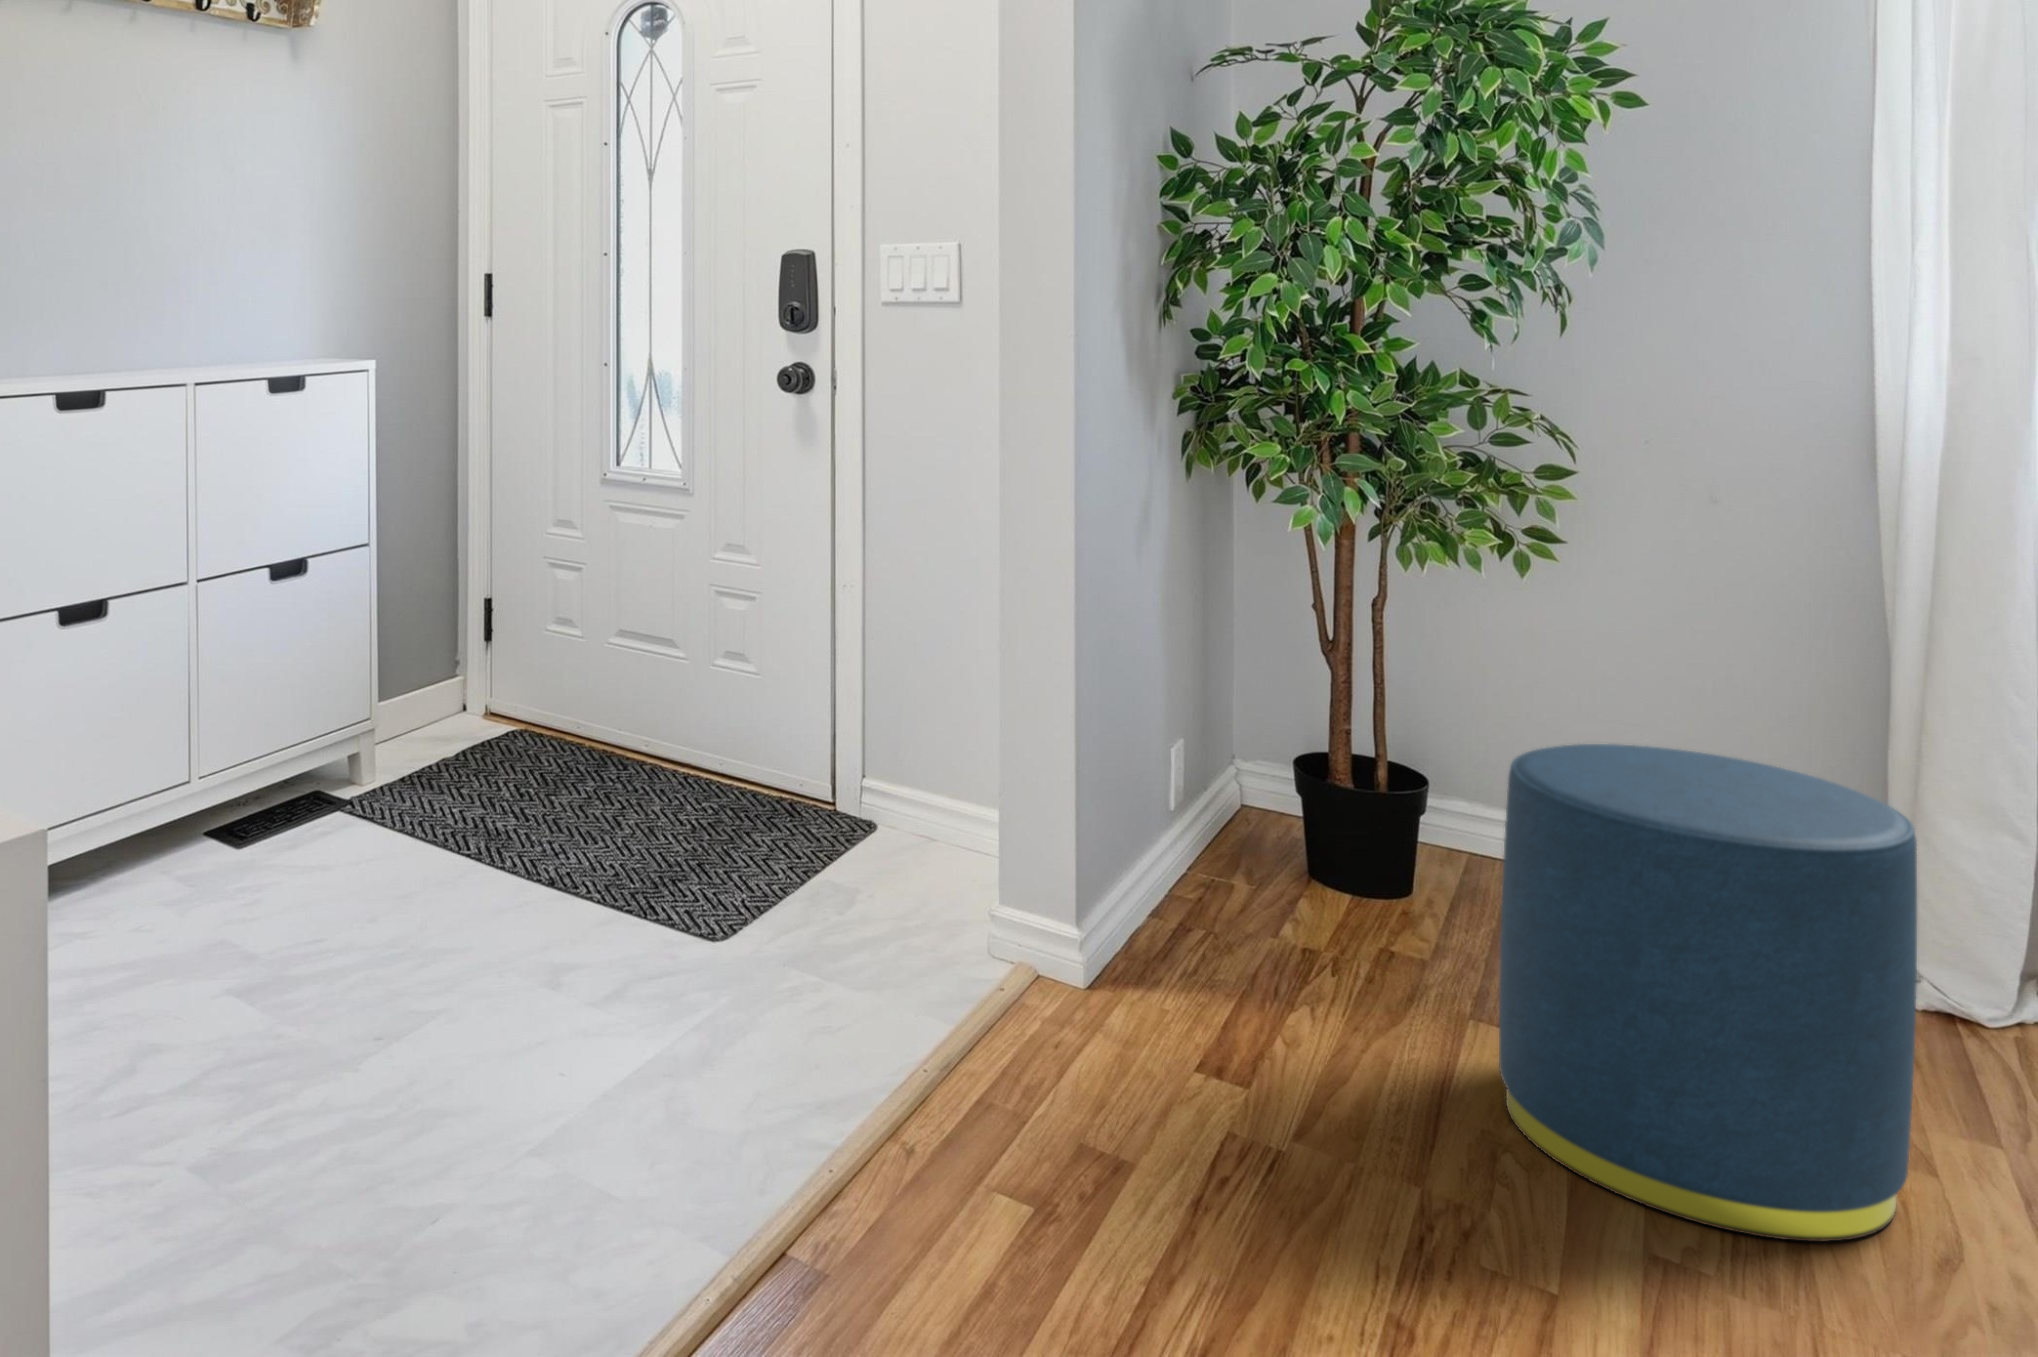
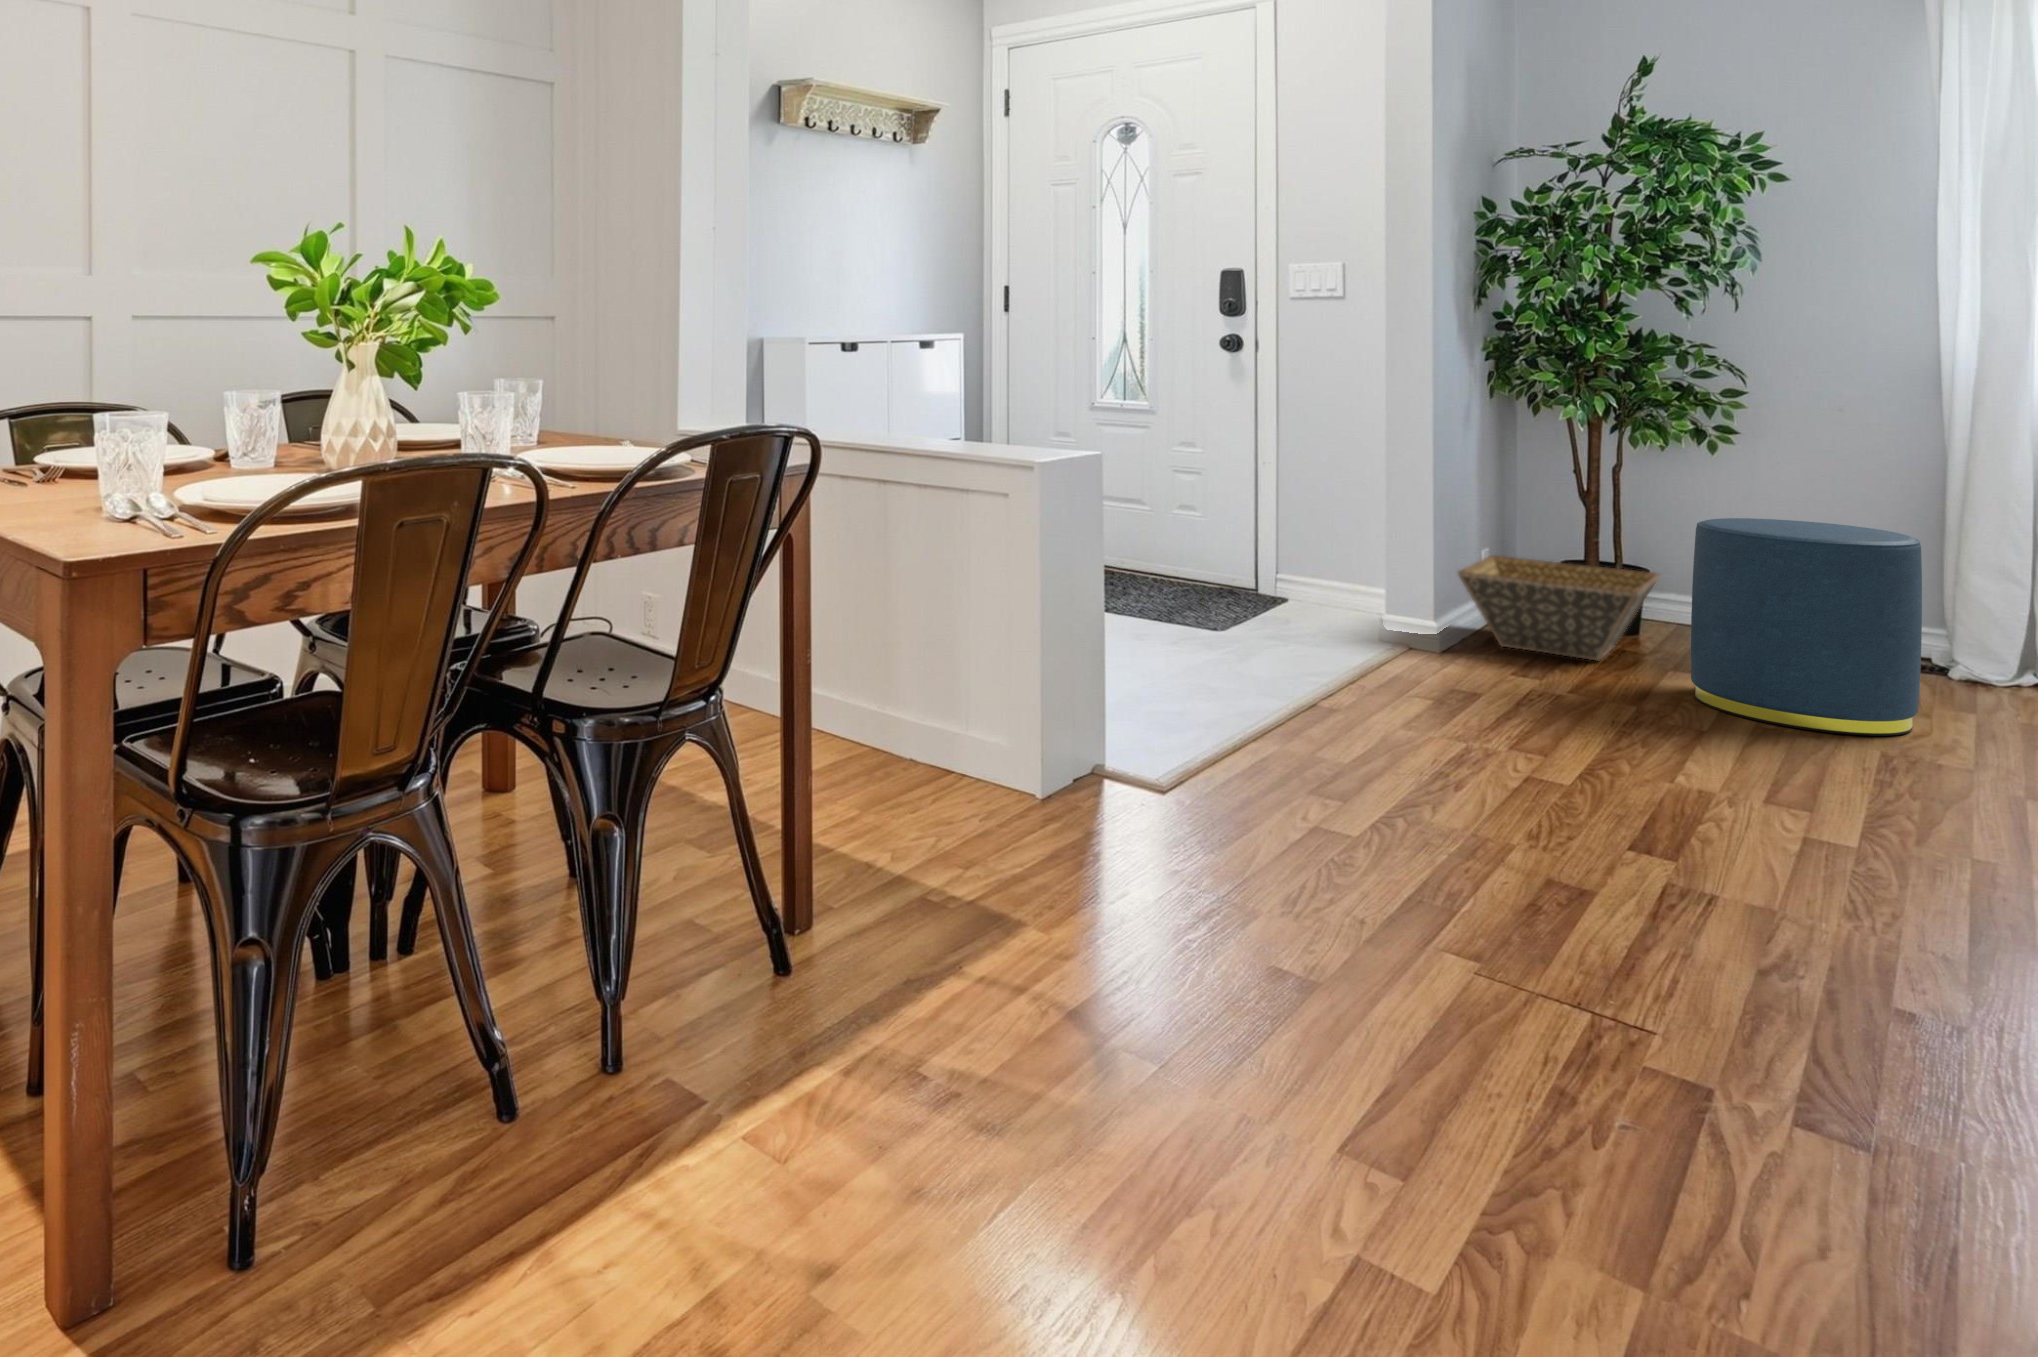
basket: none [1115,755,1445,986] -> present [1457,555,1660,661]

